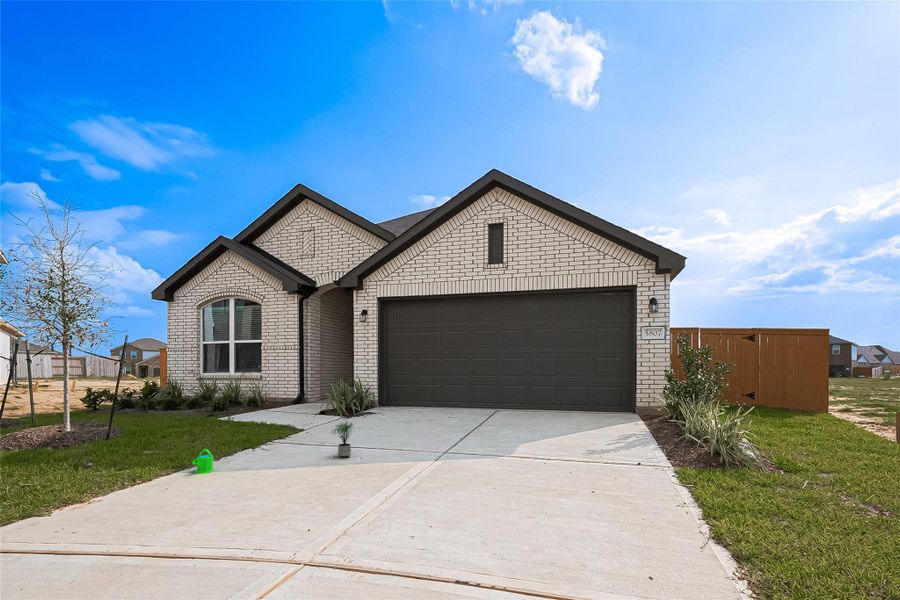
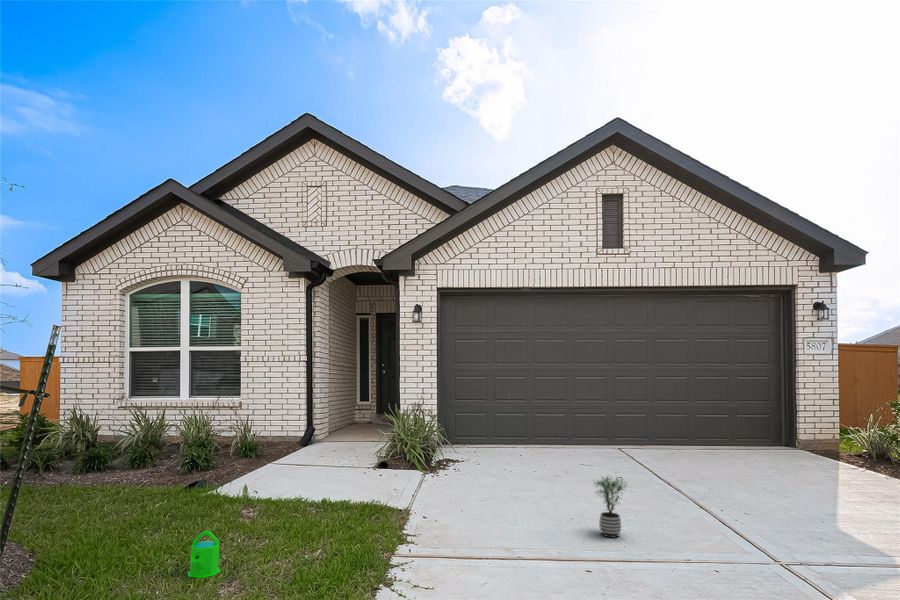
watering can: present [192,449,214,473] -> present [187,530,220,578]

